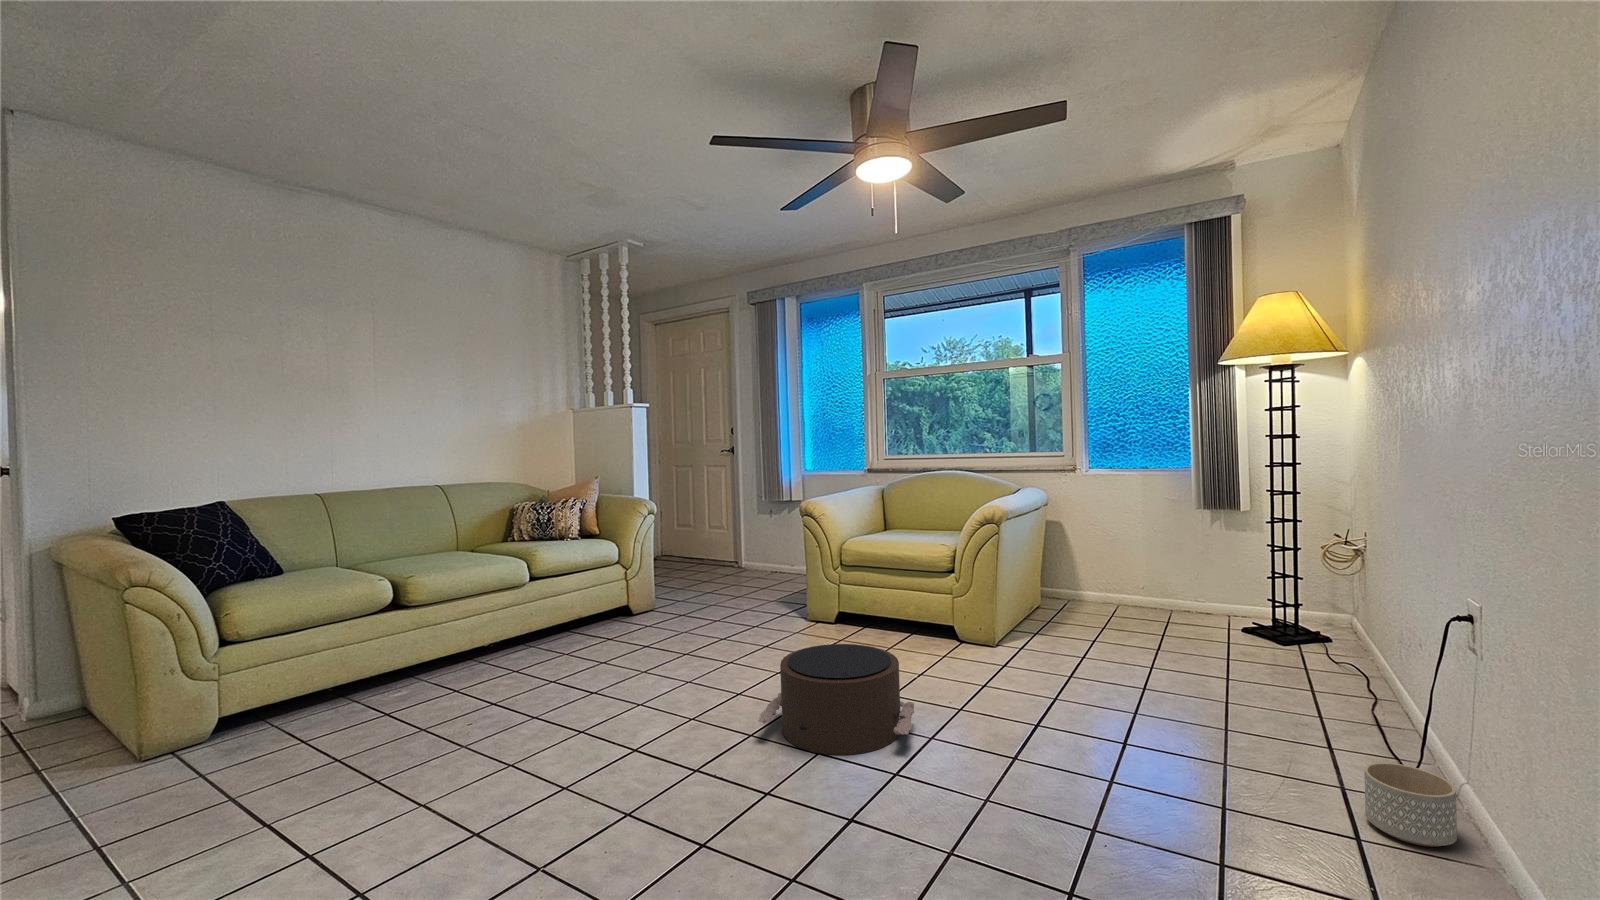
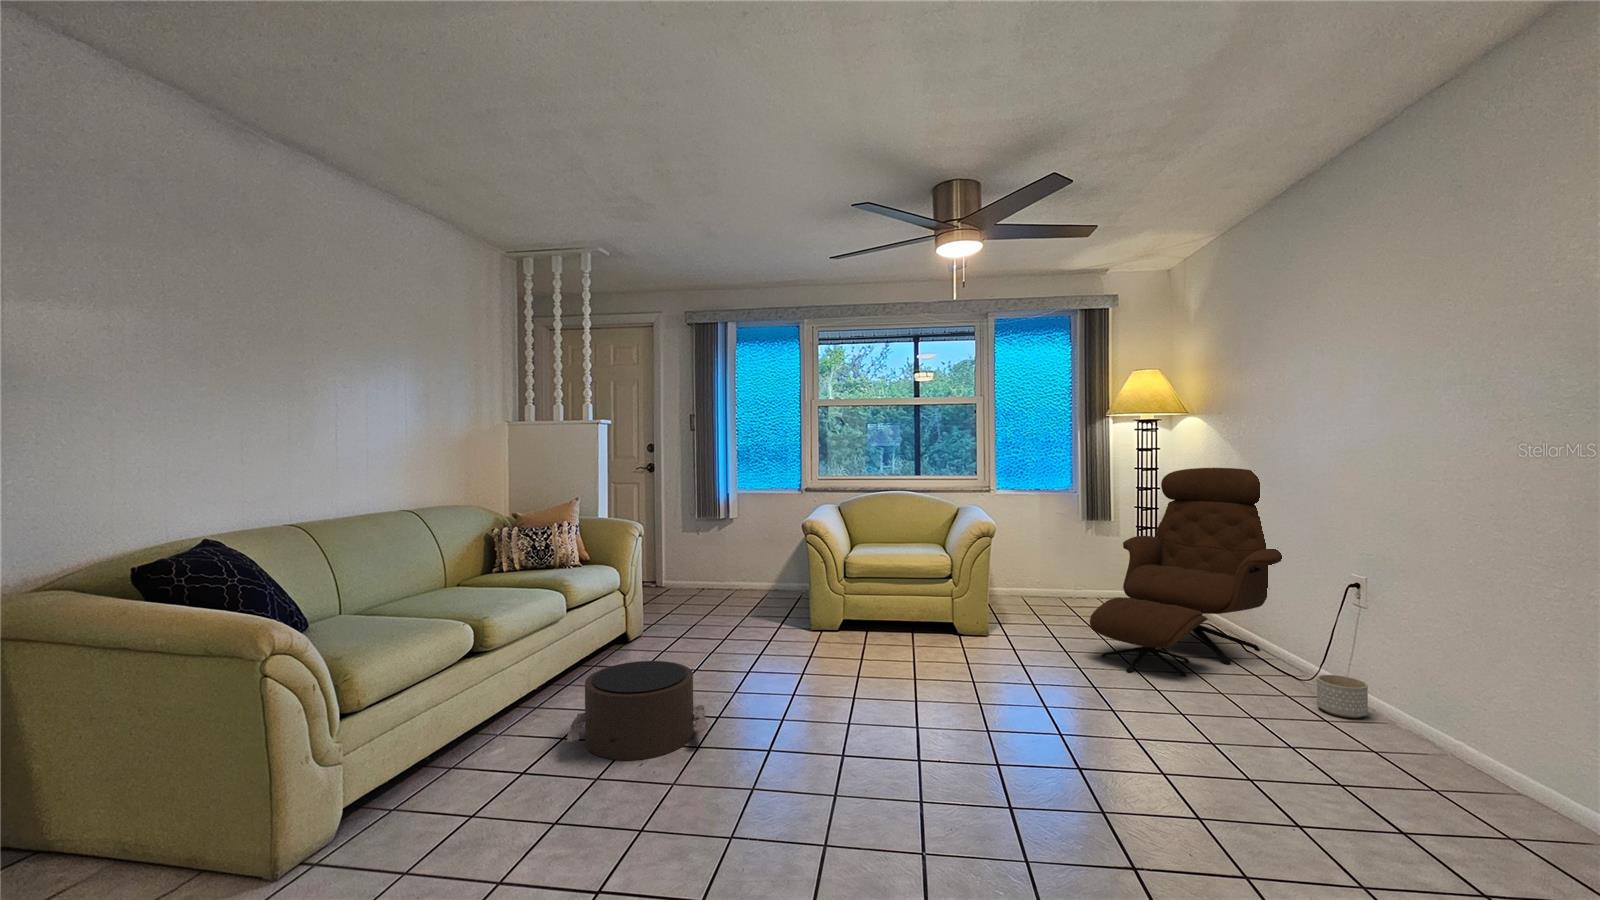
lounge chair: none [1087,429,1438,731] -> present [1090,468,1282,676]
pouf: present [758,644,914,755] -> present [567,661,708,760]

